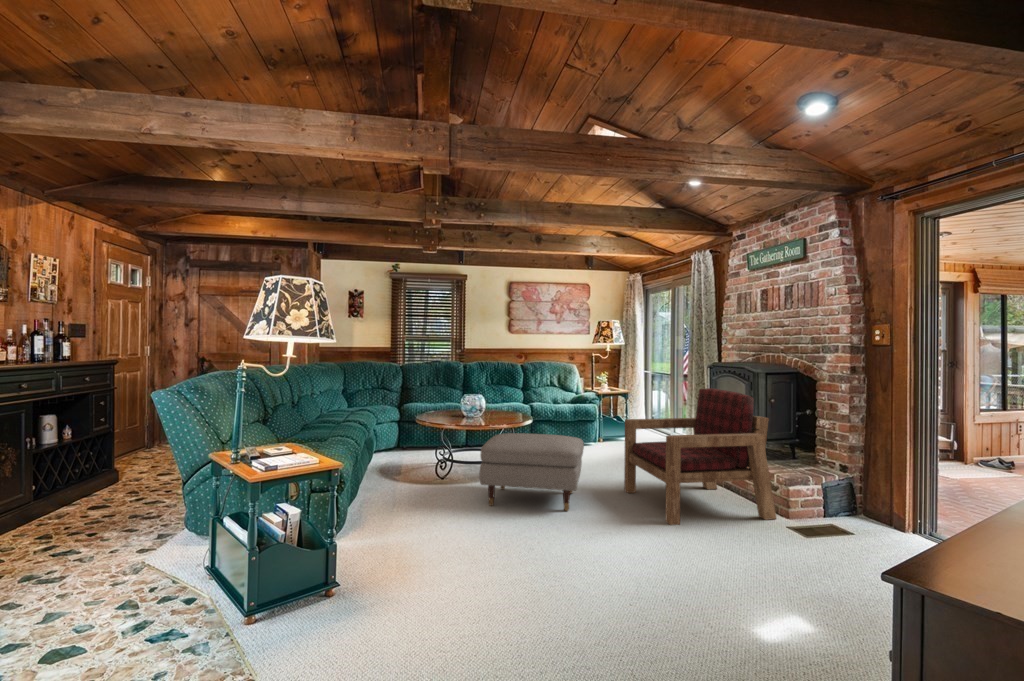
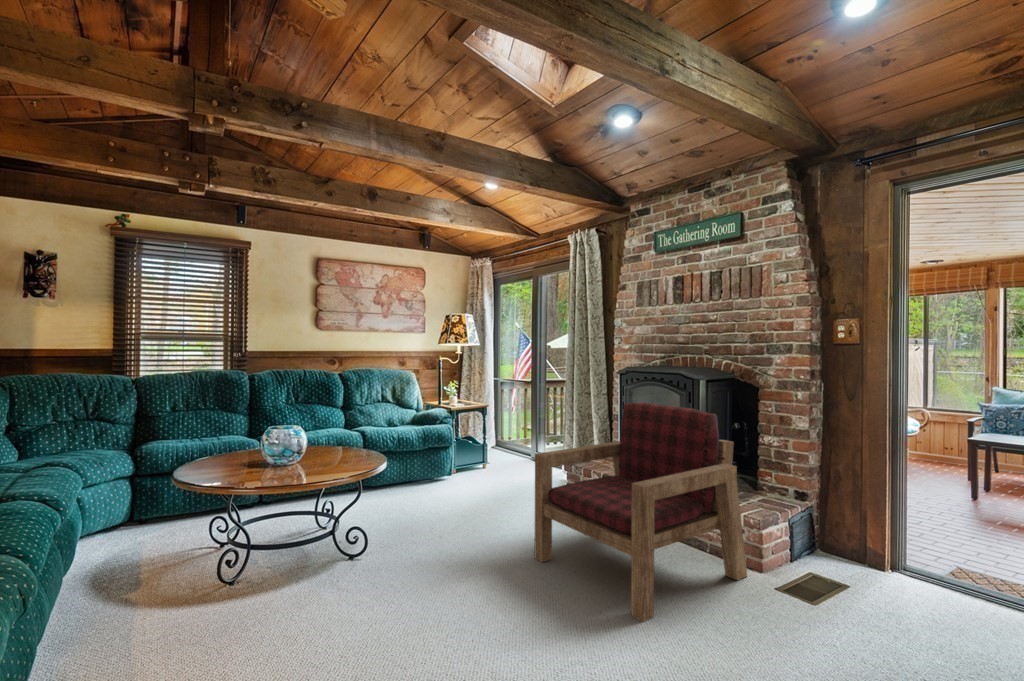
ottoman: present [480,433,584,511] -> none [320,490,501,644]

